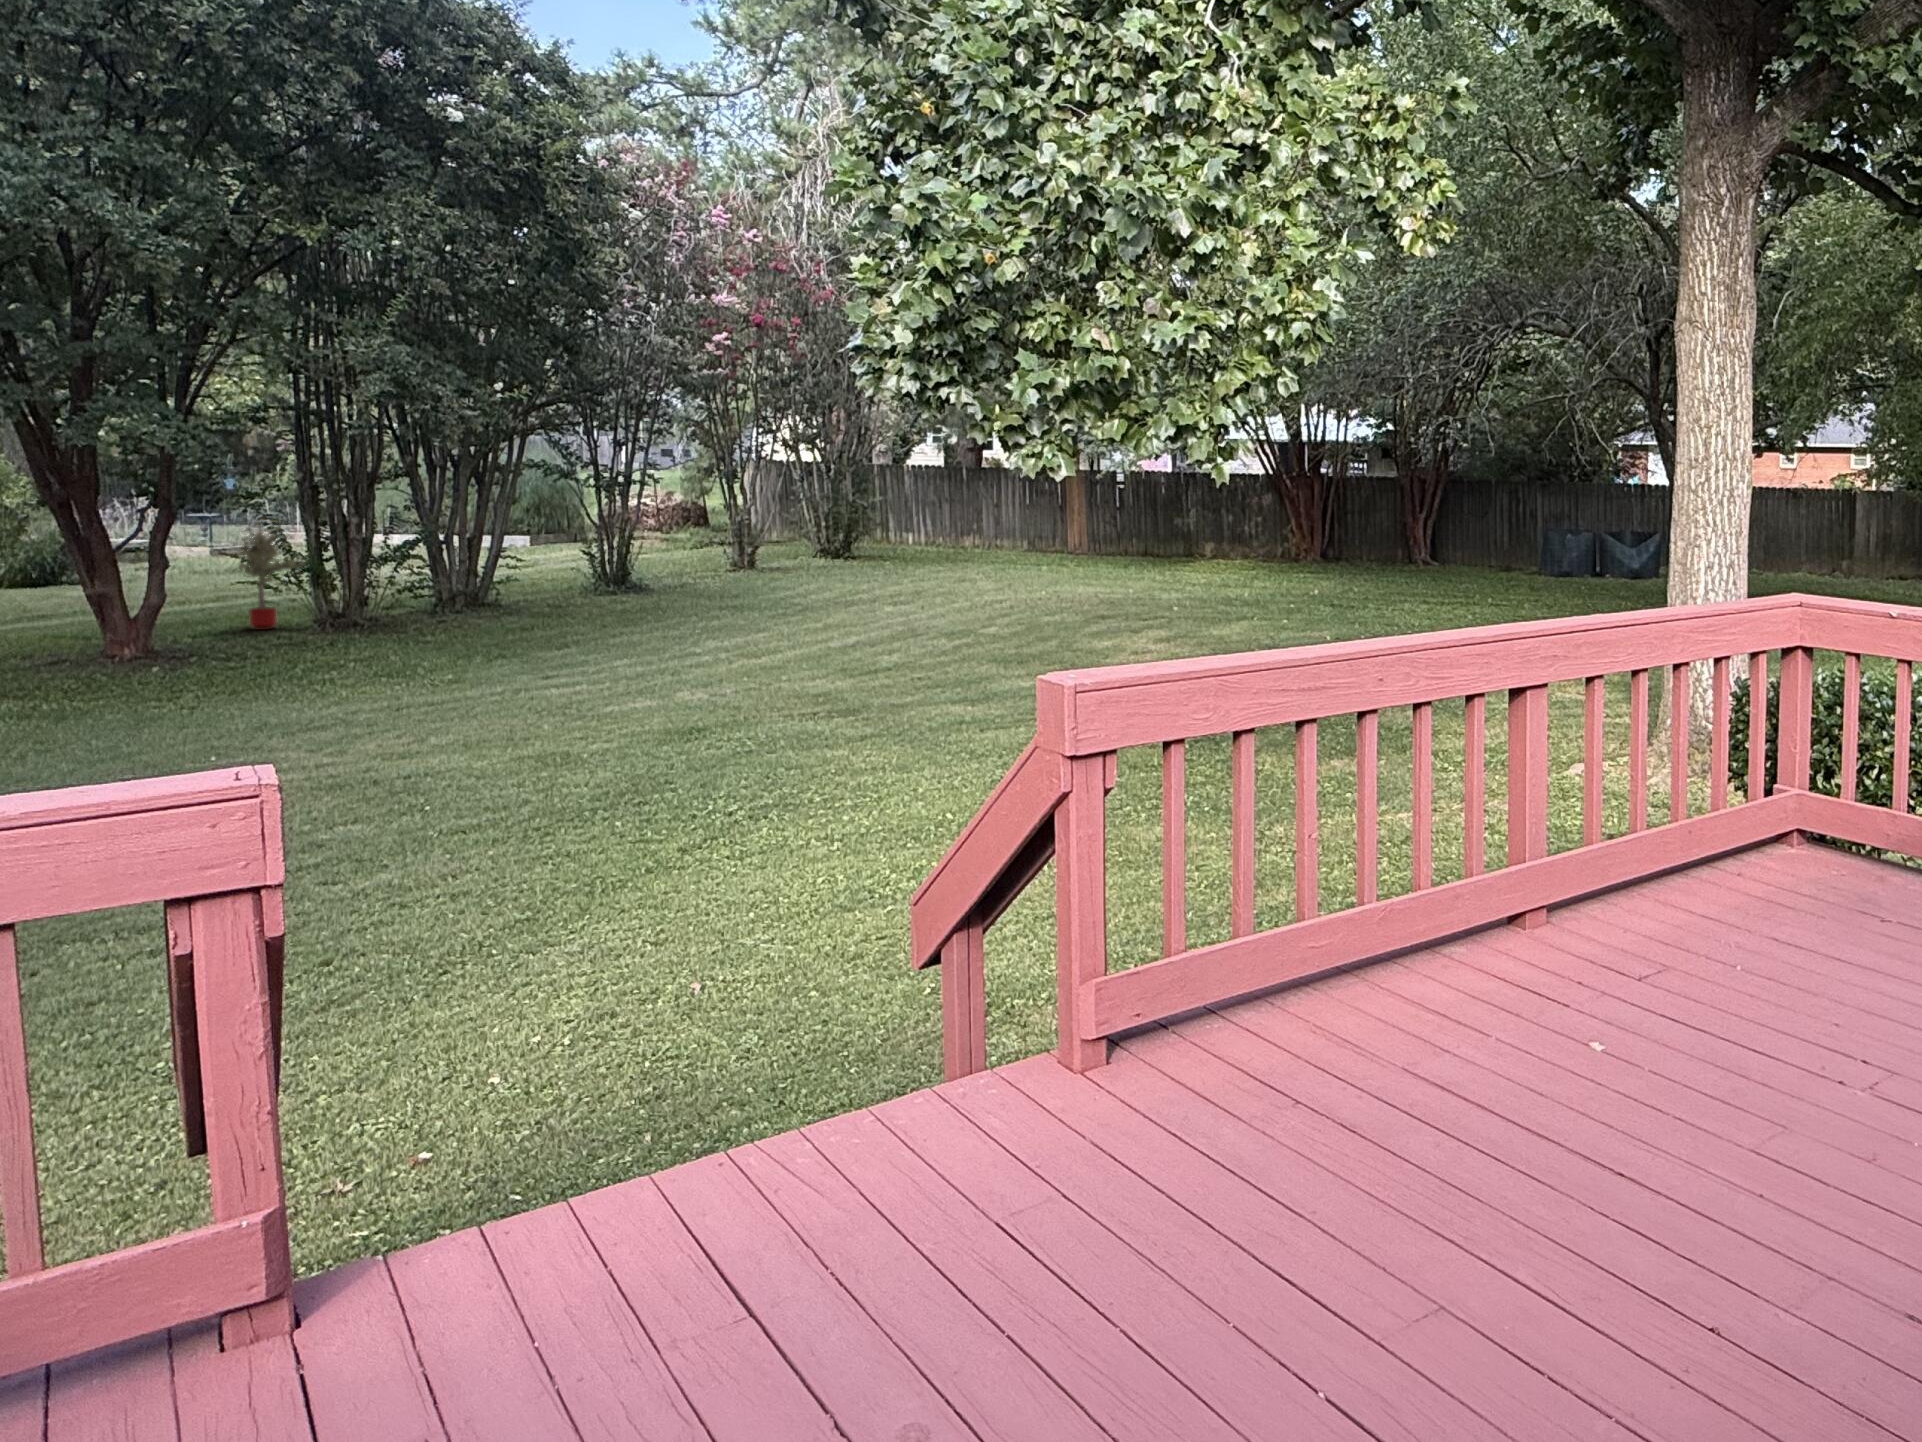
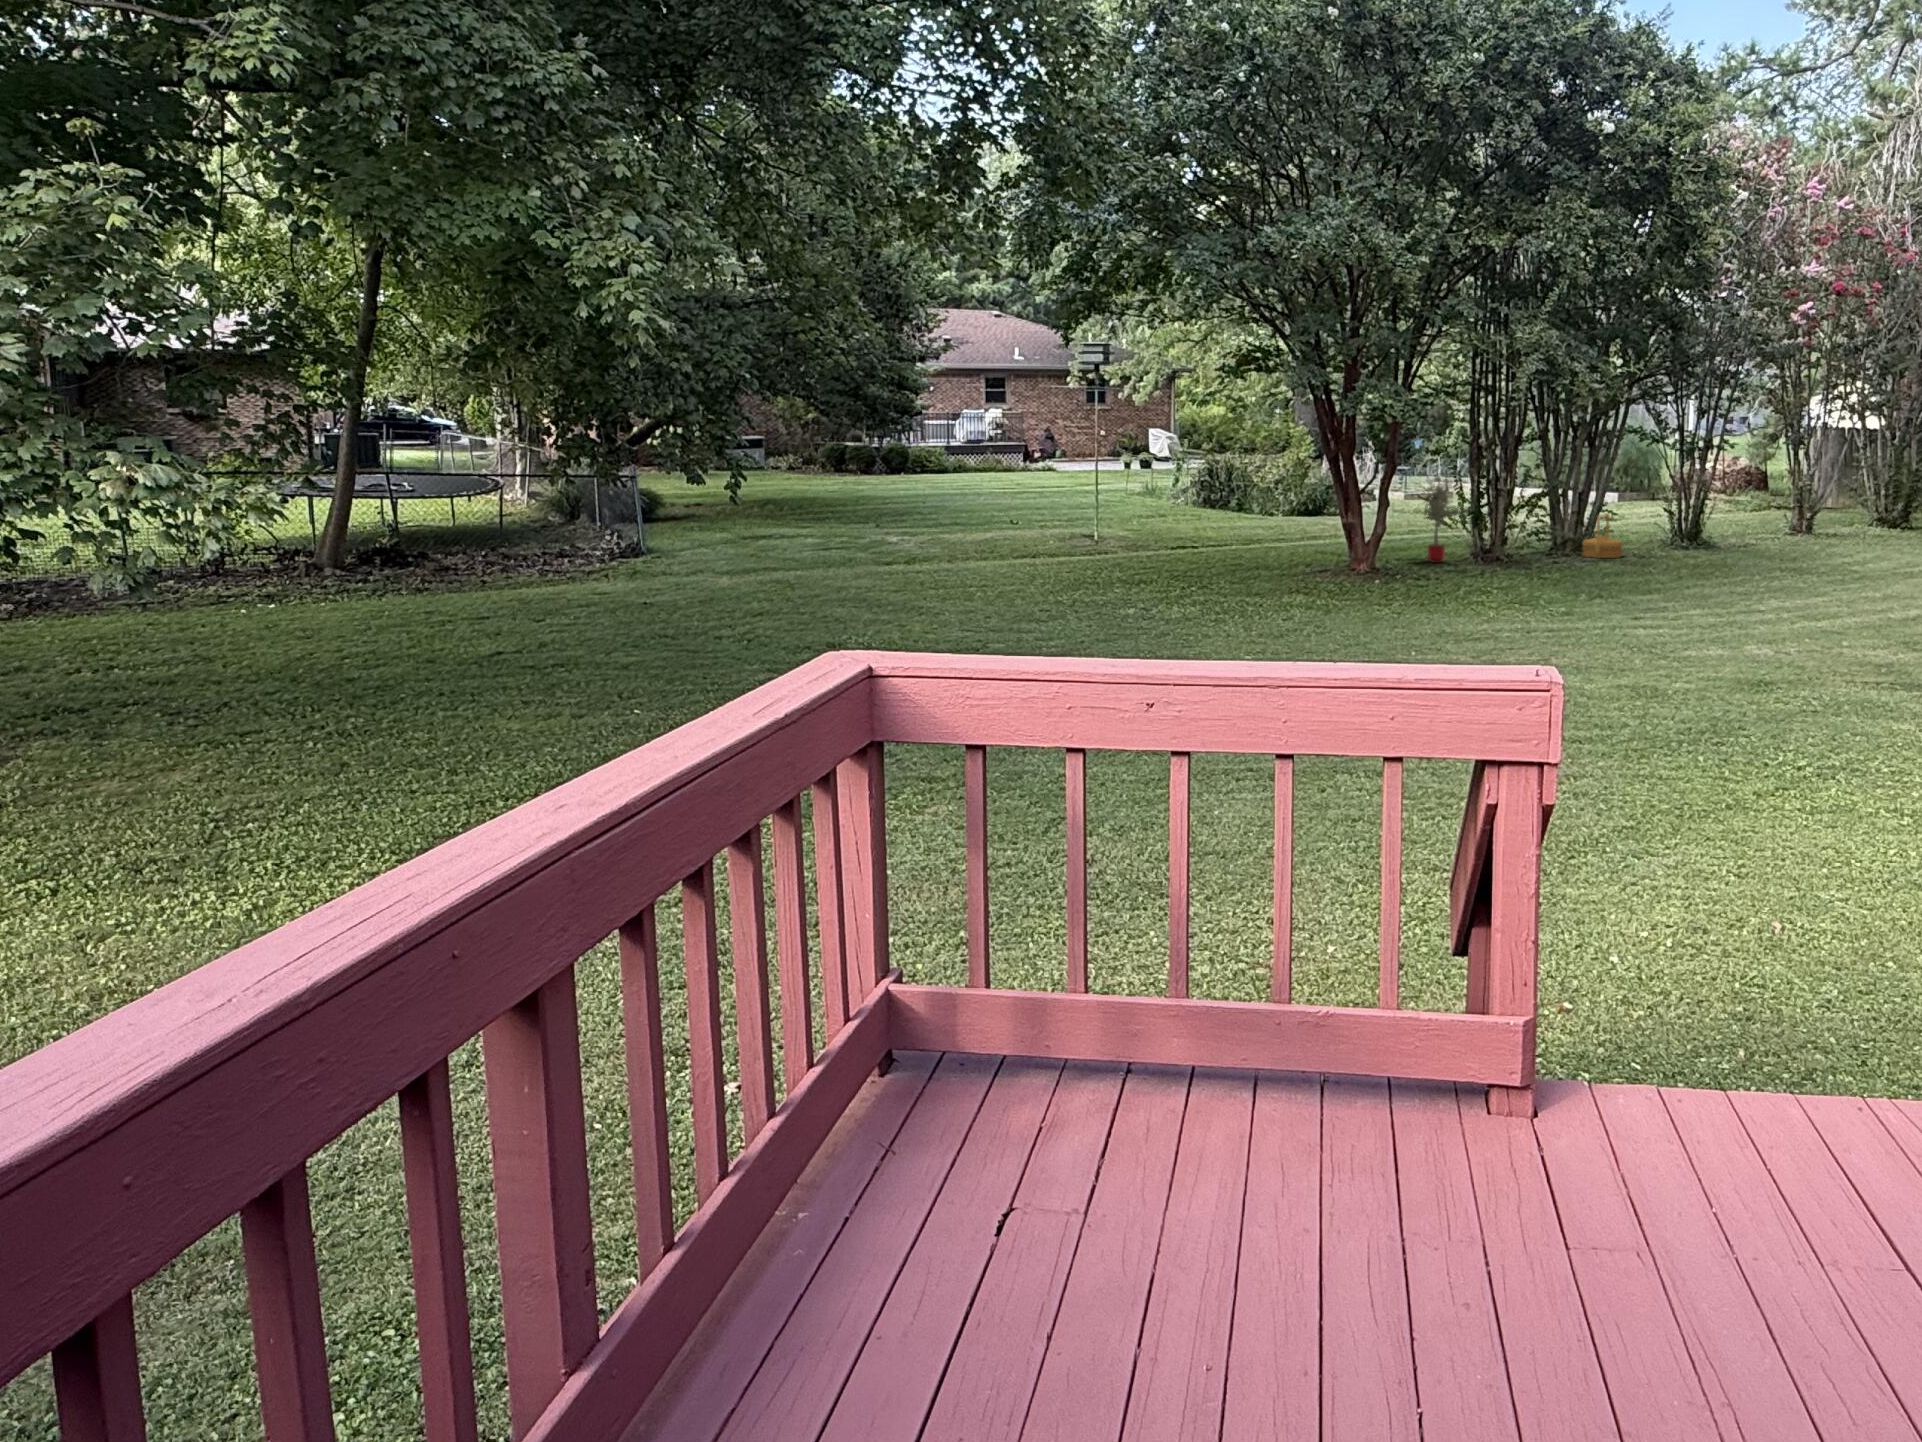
woven basket: none [475,558,529,609] -> present [1583,513,1623,558]

